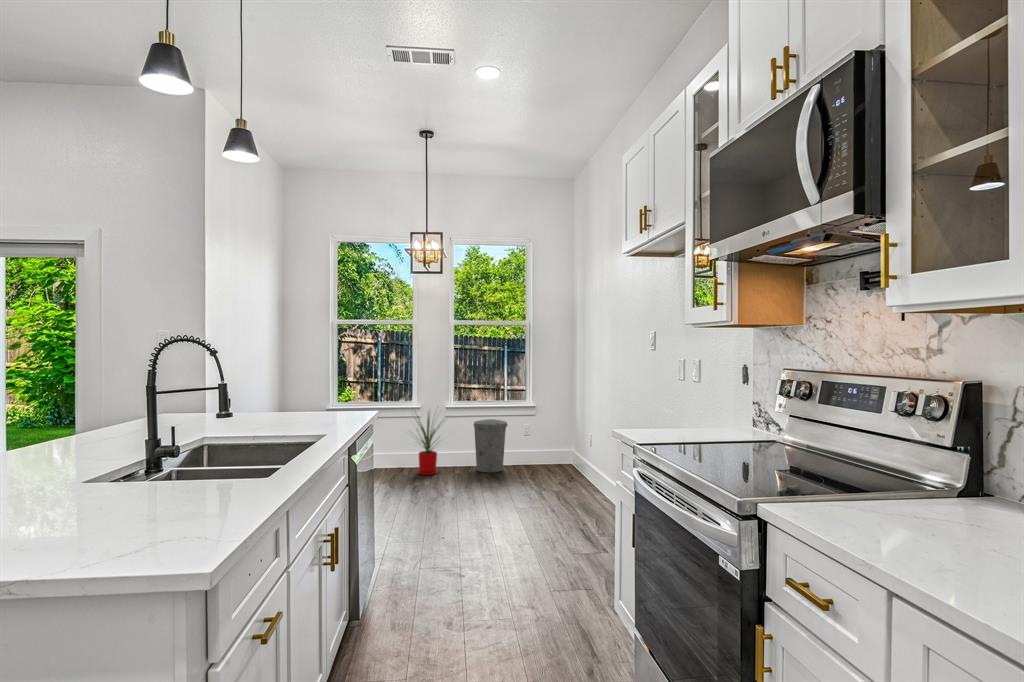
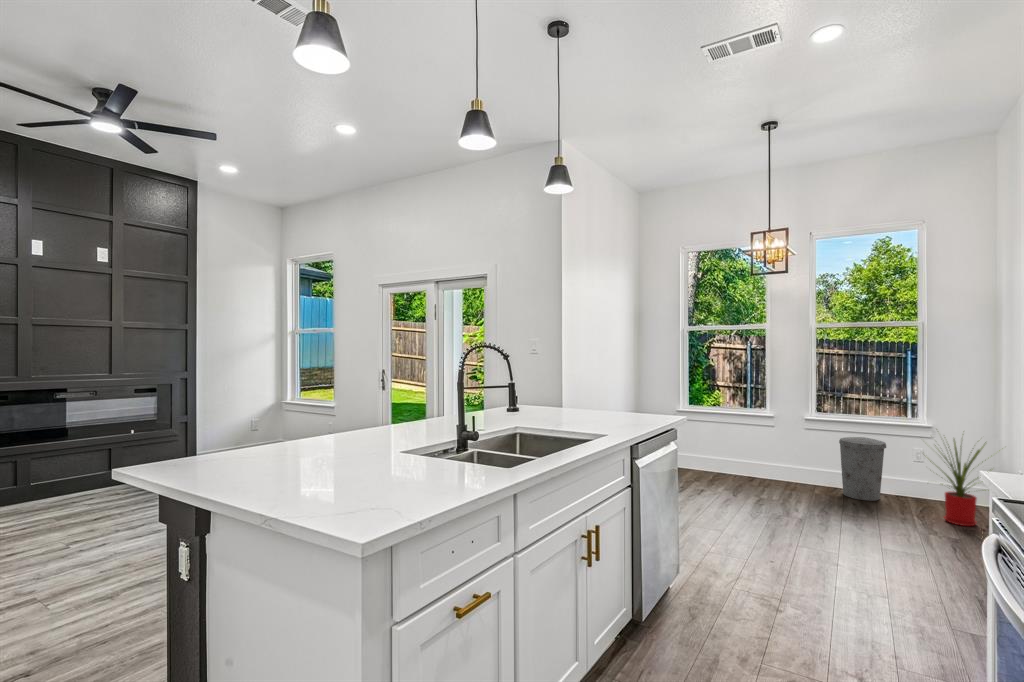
house plant: present [415,412,440,475] -> present [930,439,986,526]

